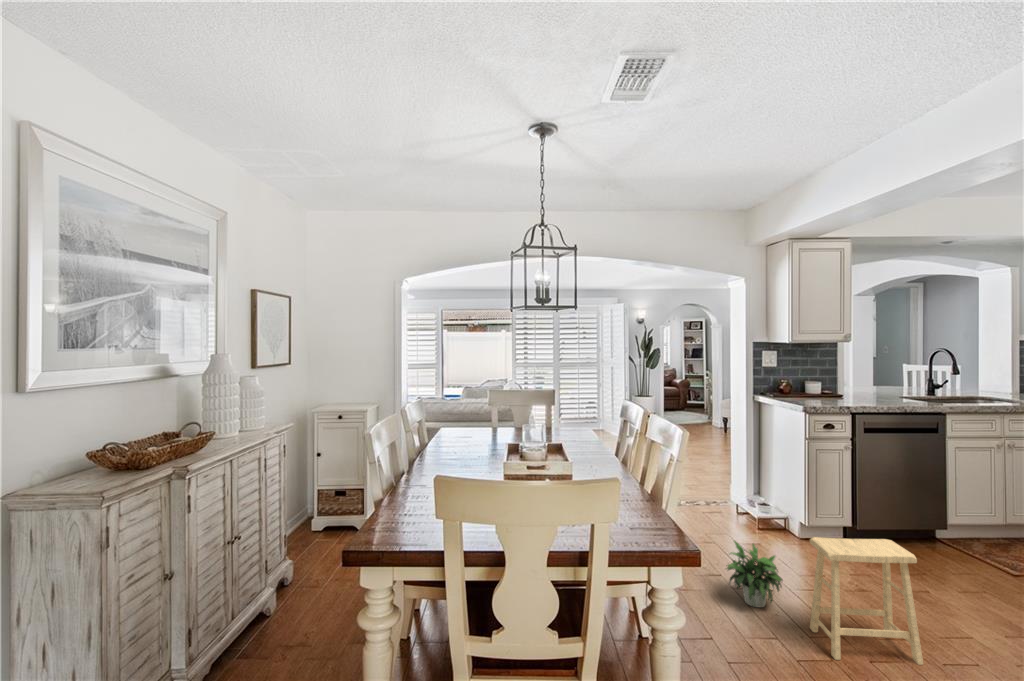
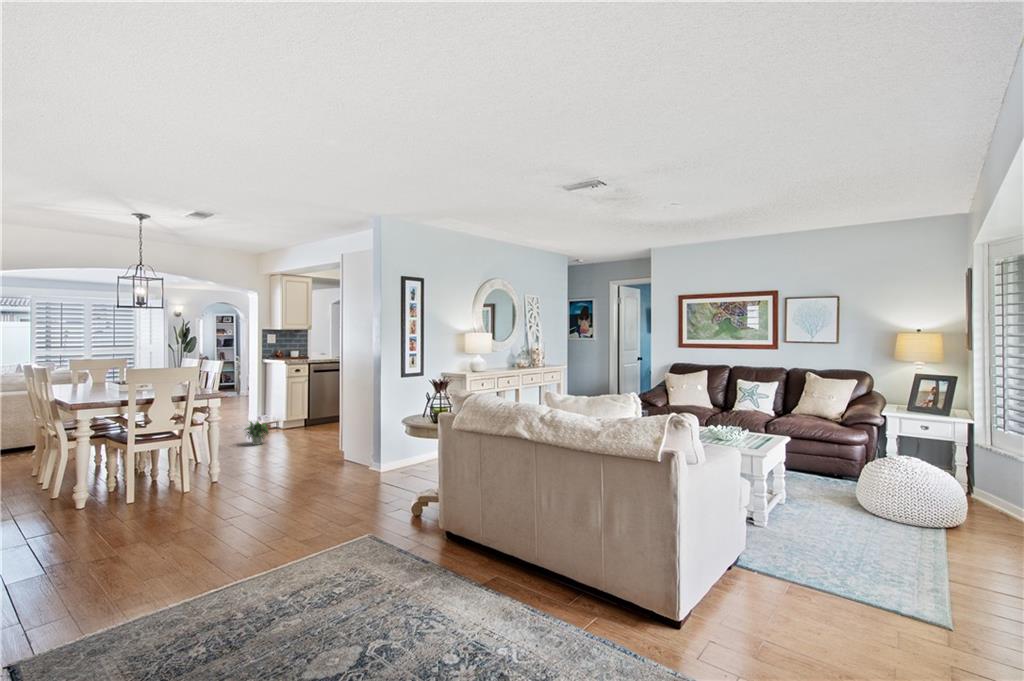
footstool: present [810,537,923,665] -> none [279,404,316,448]

